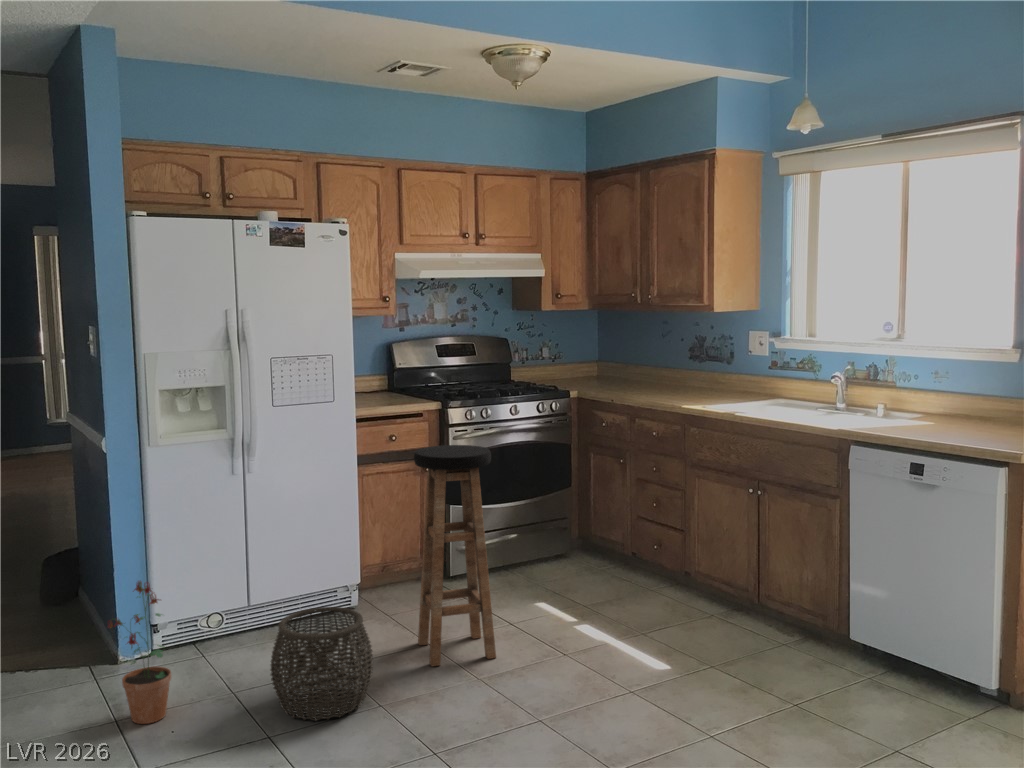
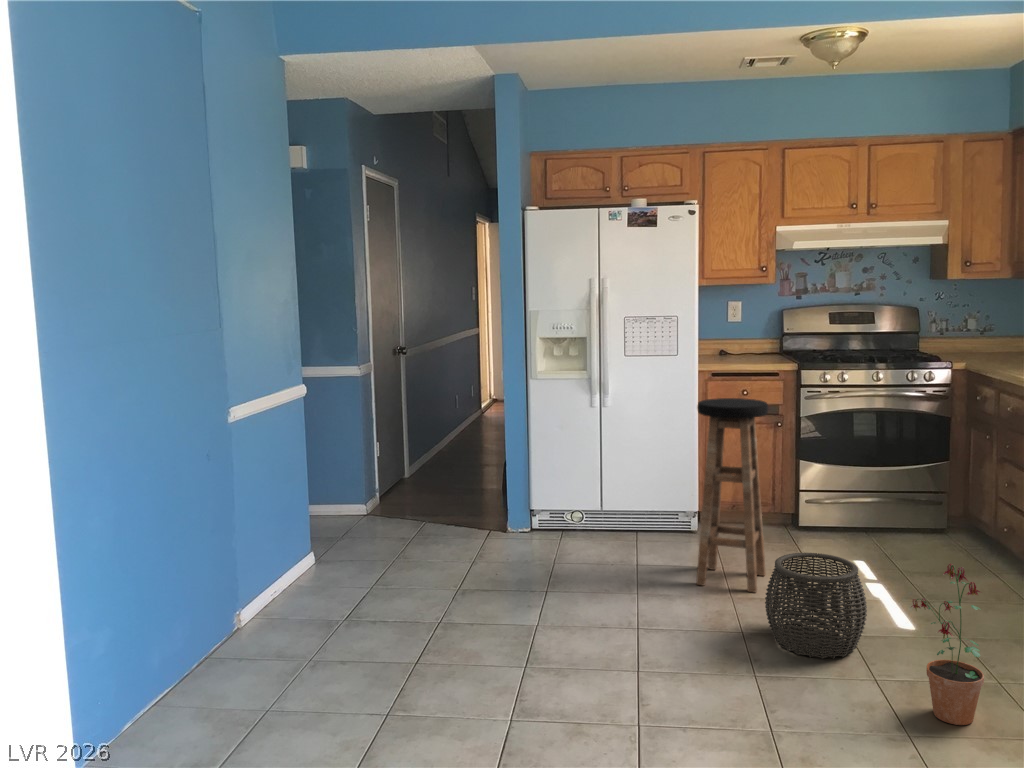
potted plant: present [108,581,171,724] -> present [911,564,984,725]
woven basket: present [270,607,373,721] -> present [765,553,867,659]

